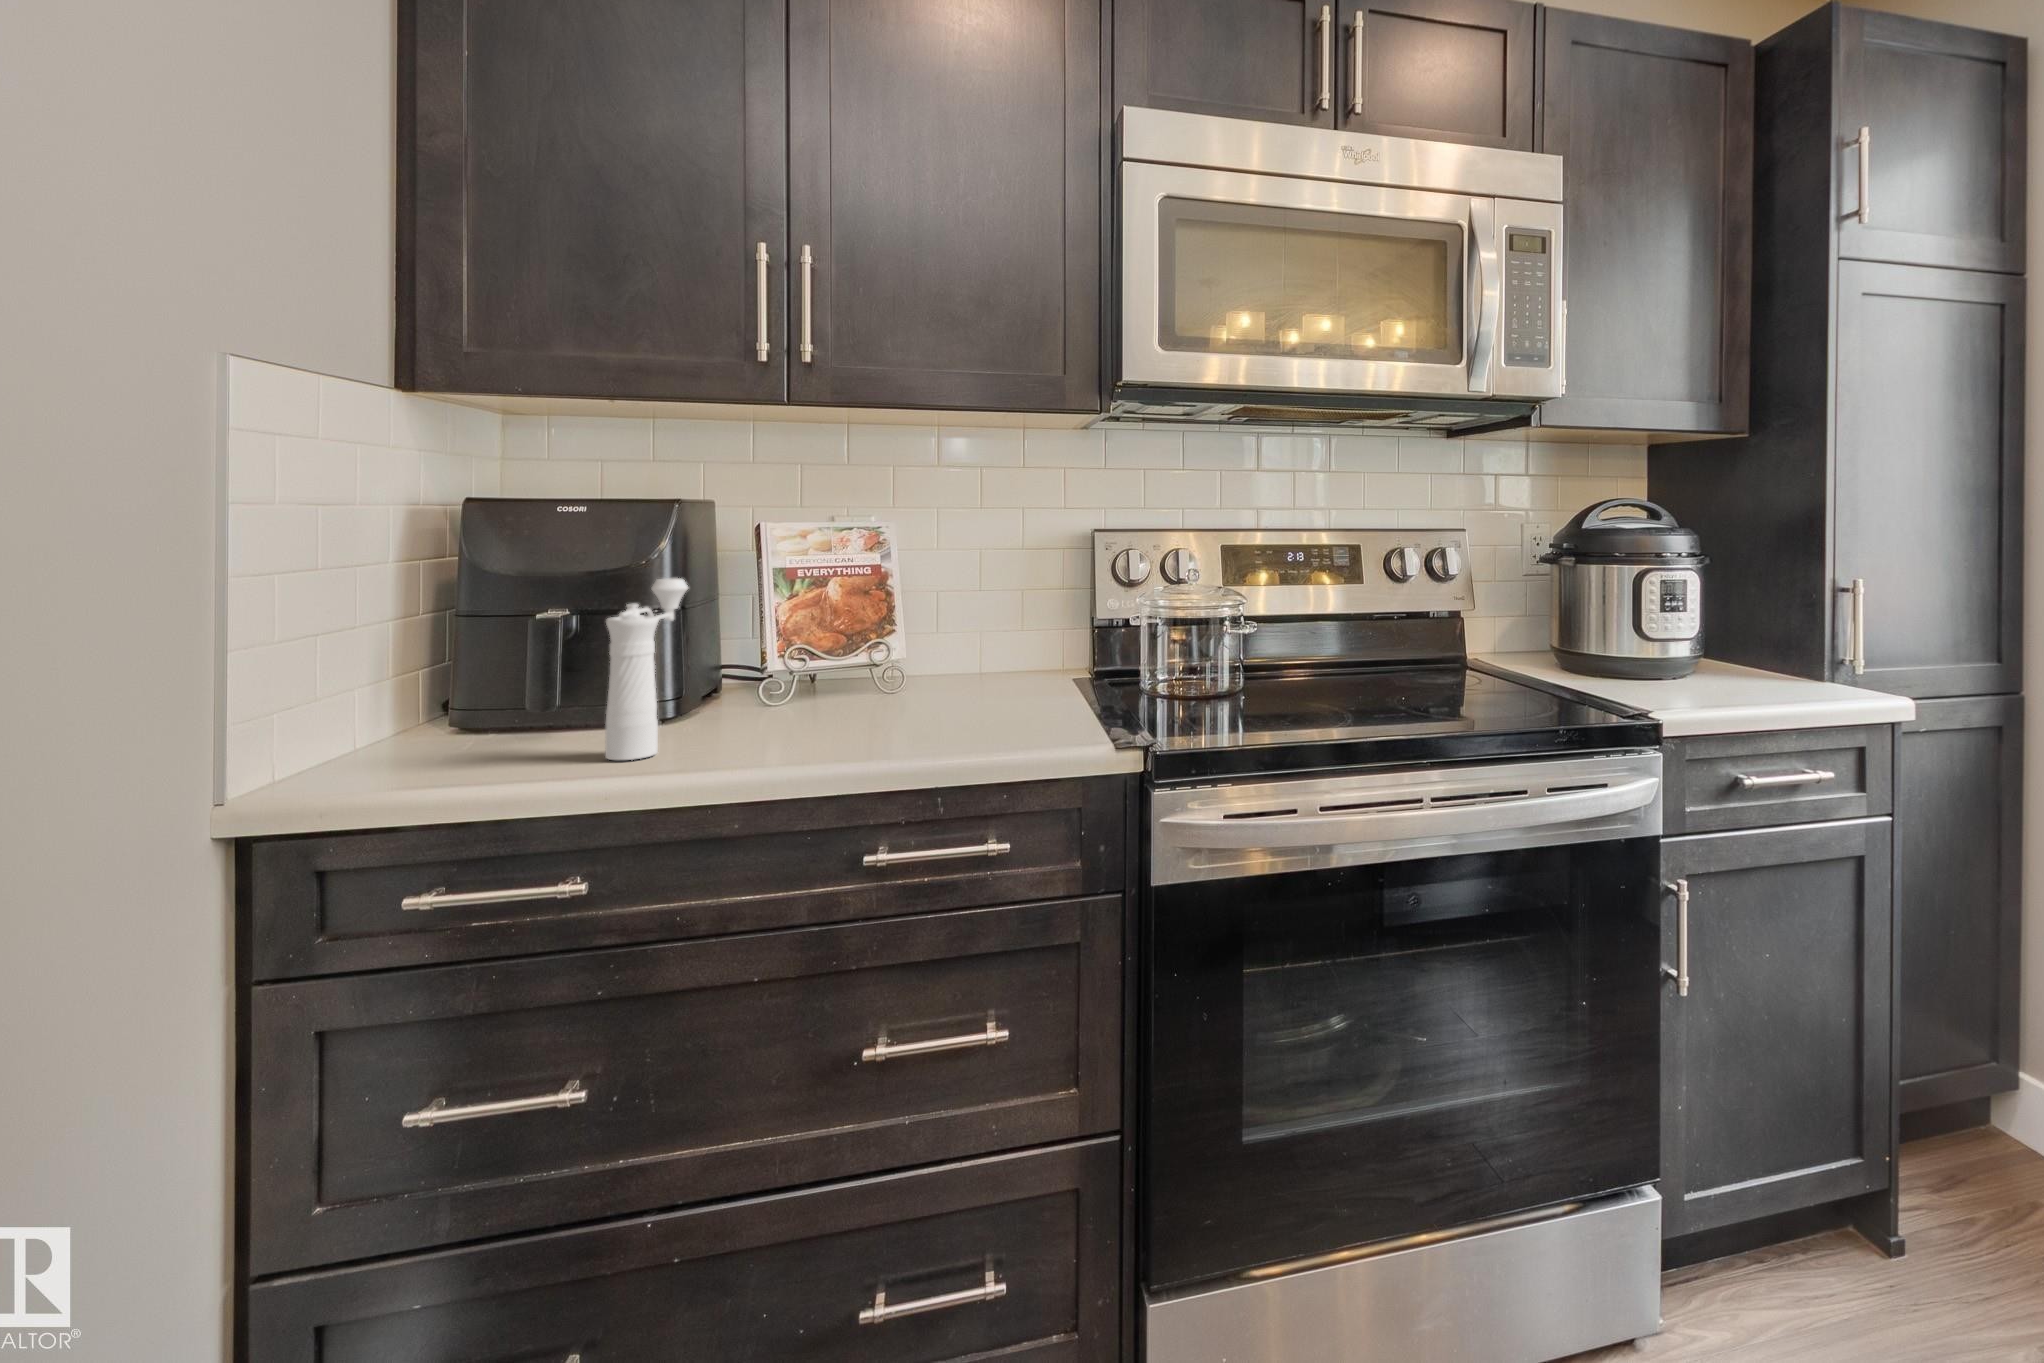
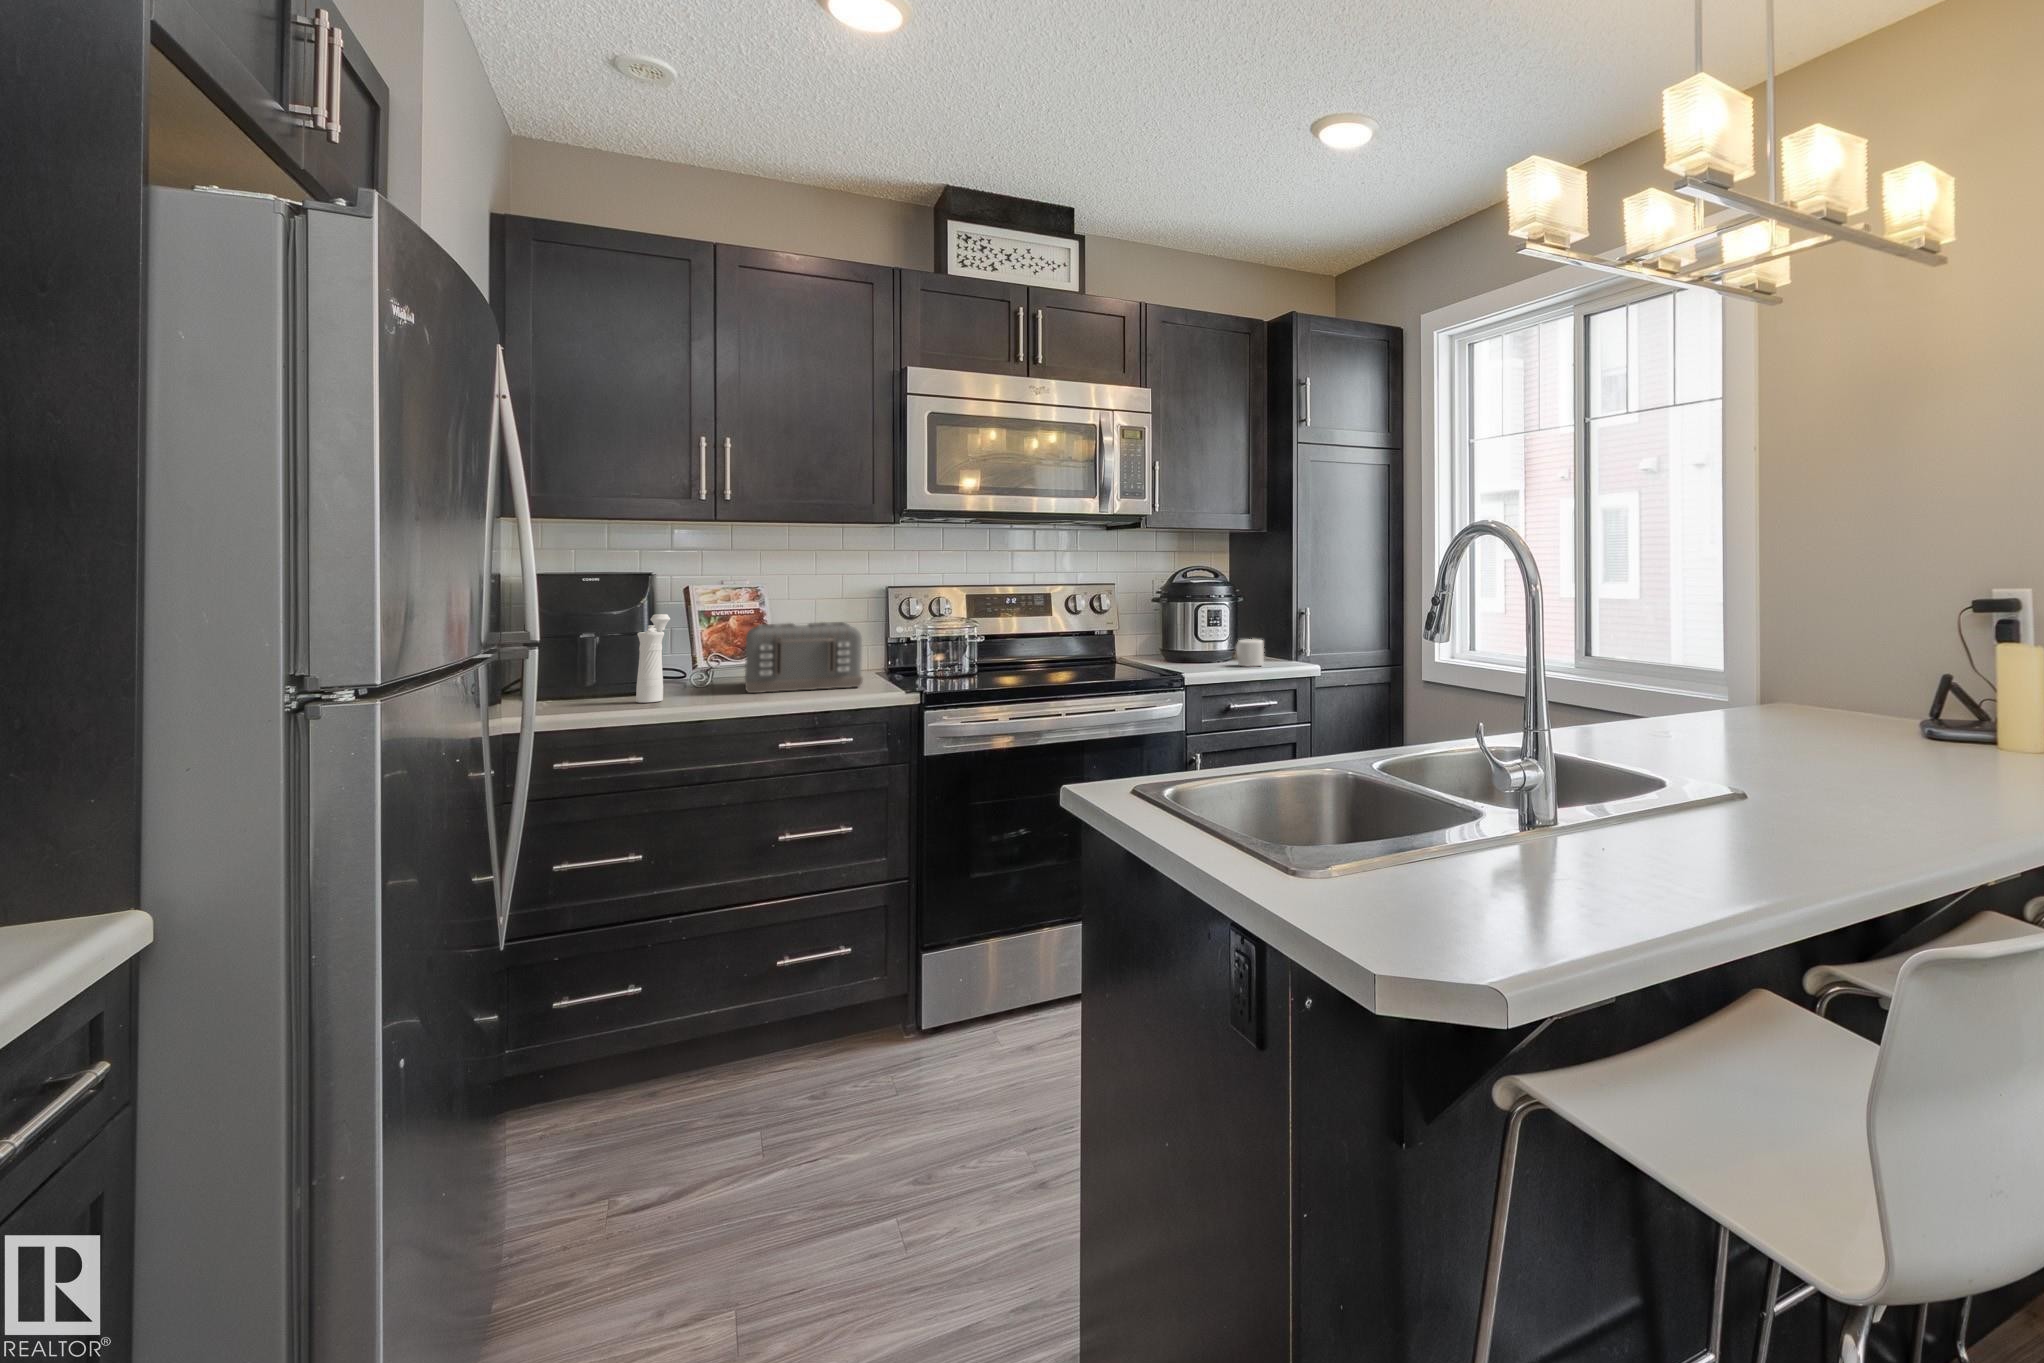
toaster: none [824,592,1041,735] -> present [745,622,863,693]
mug: none [1710,640,1773,694] -> present [1236,639,1264,667]

